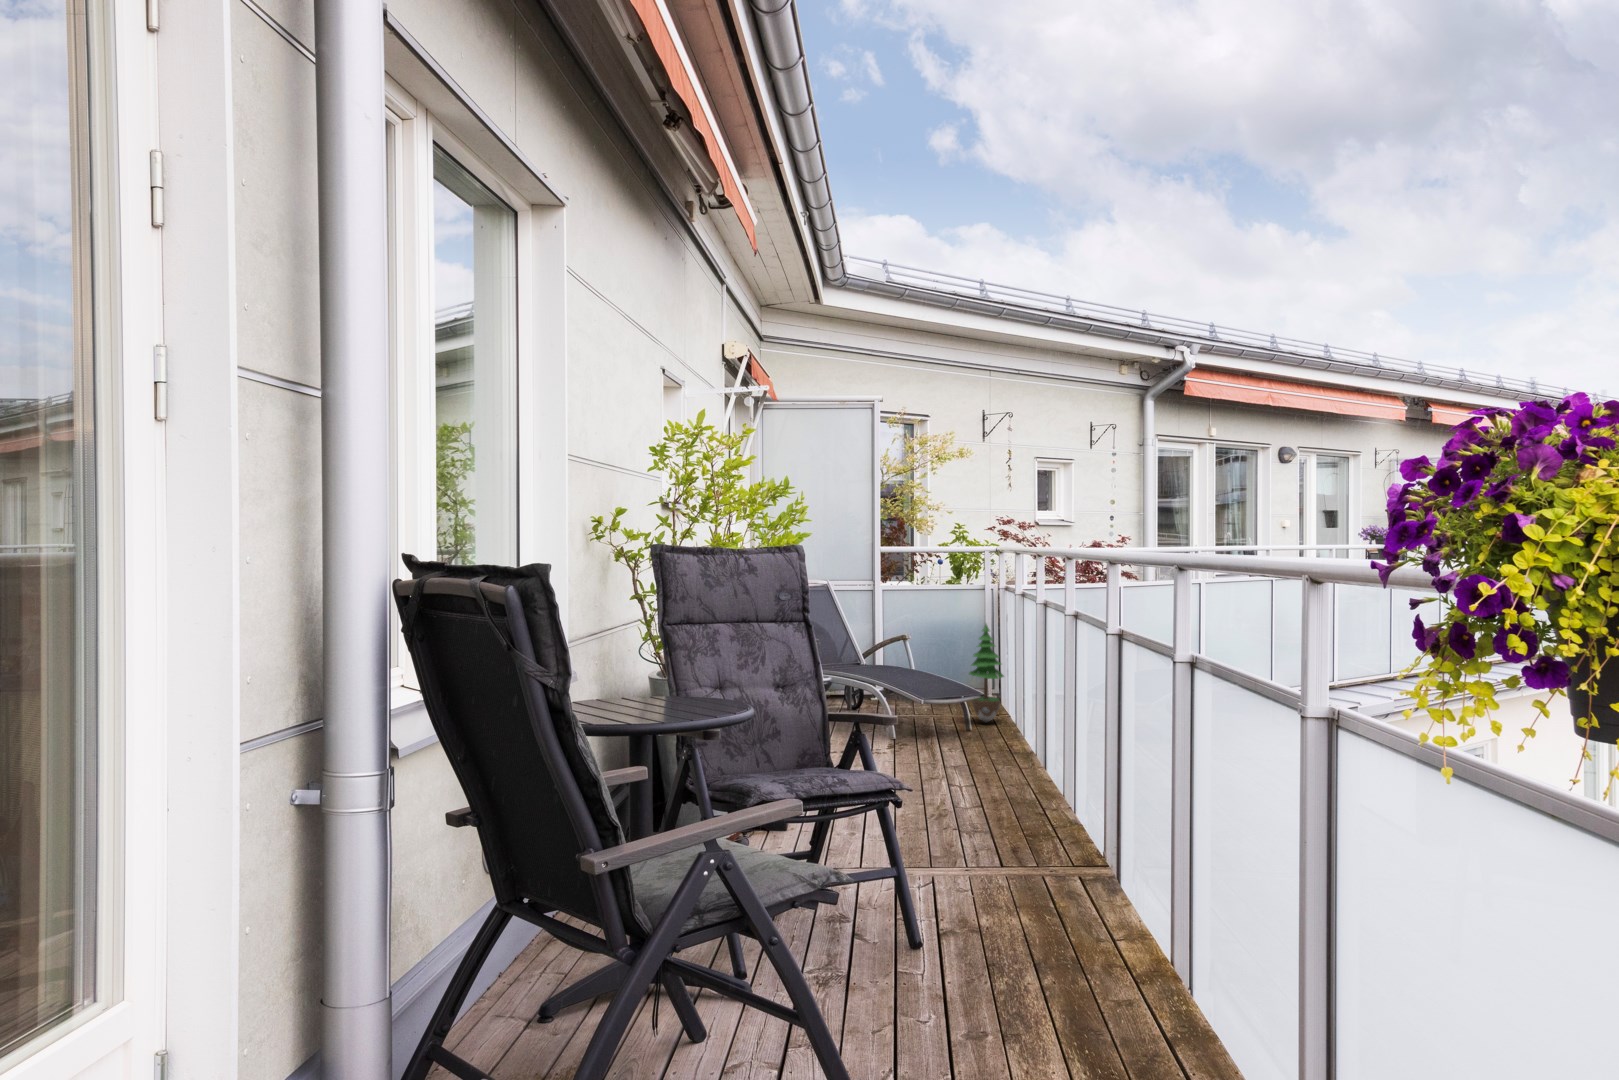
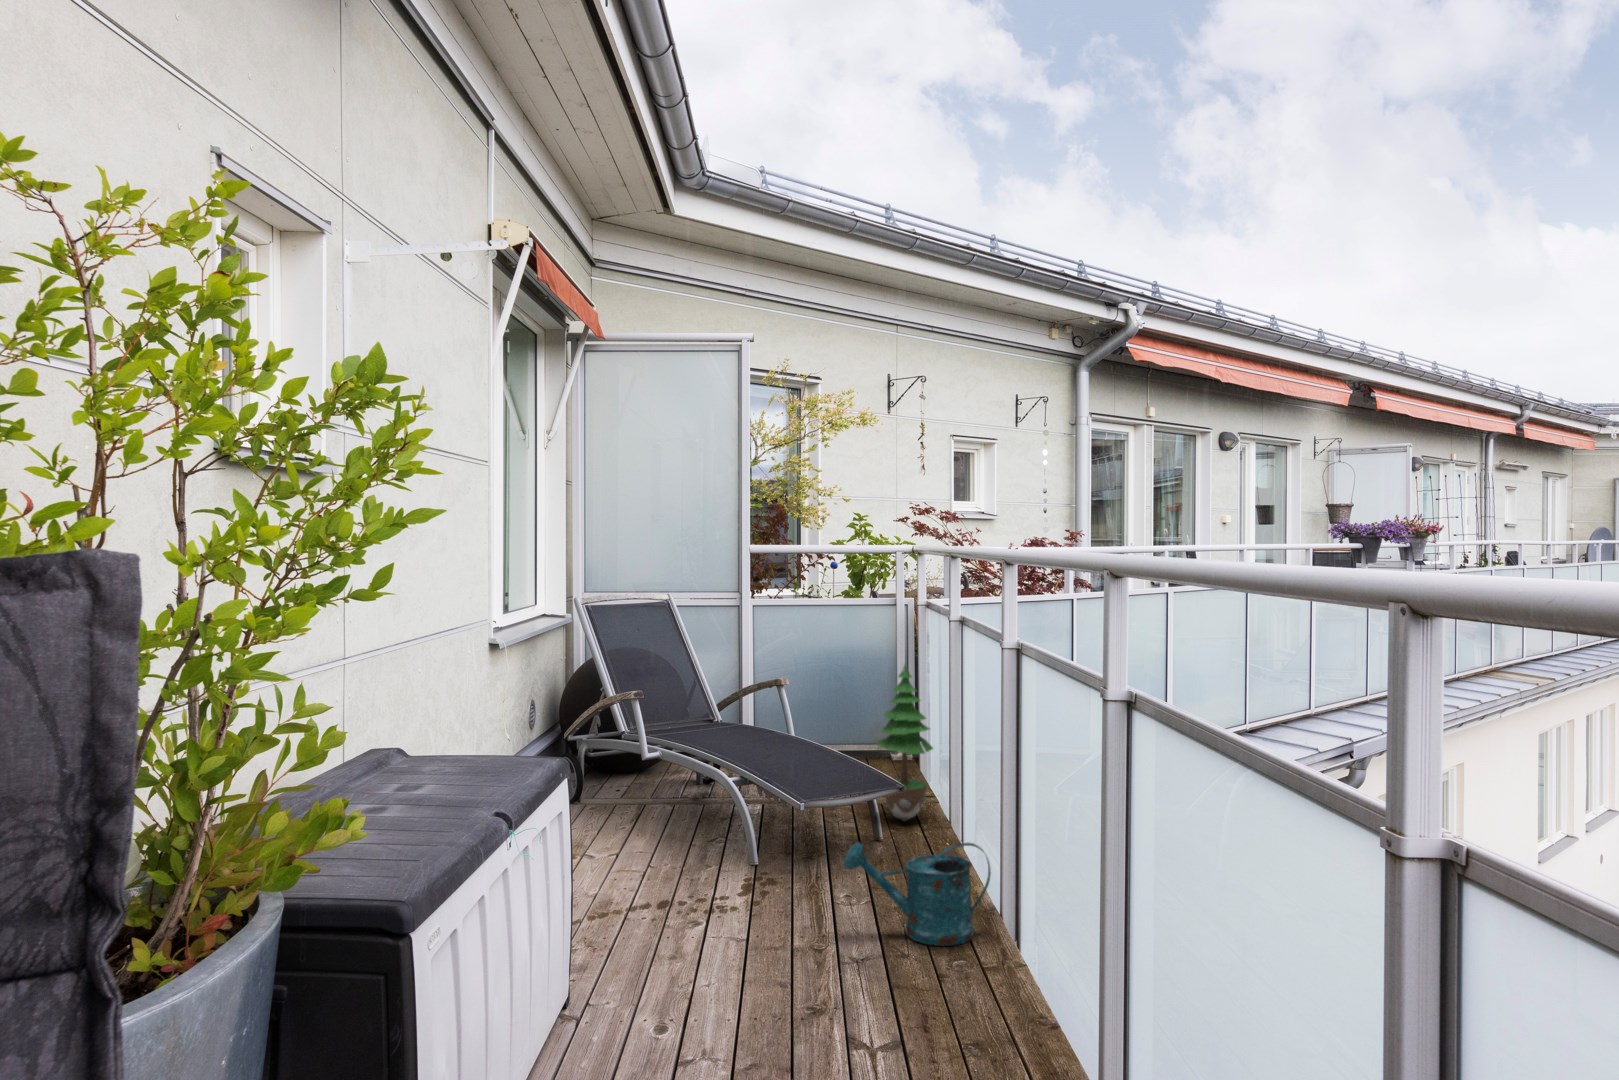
watering can: none [946,712,1028,767] -> present [844,843,991,946]

